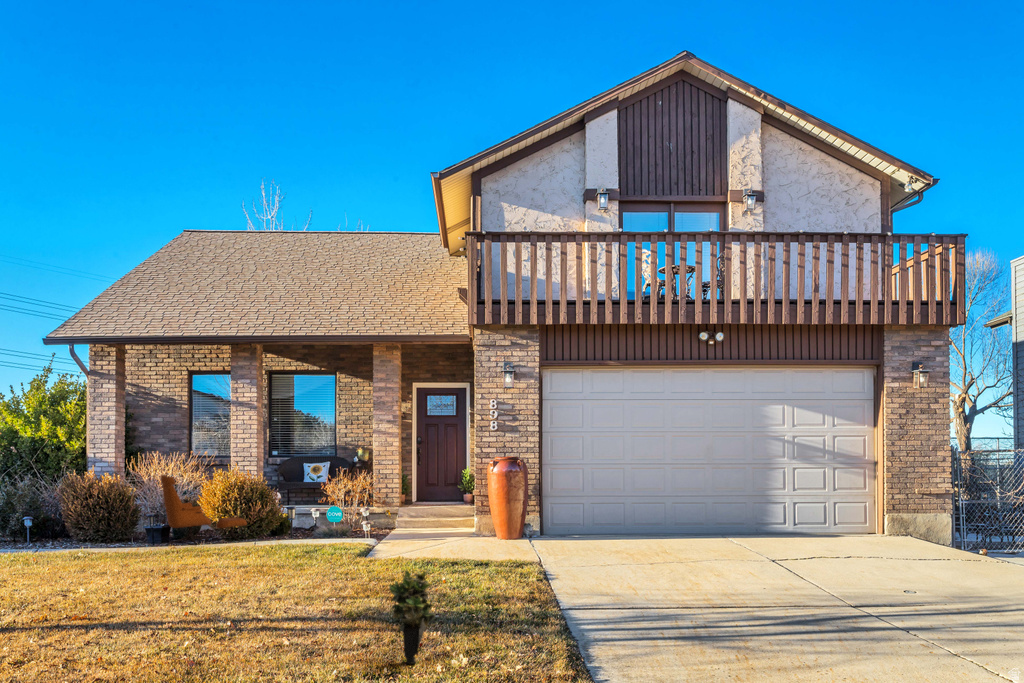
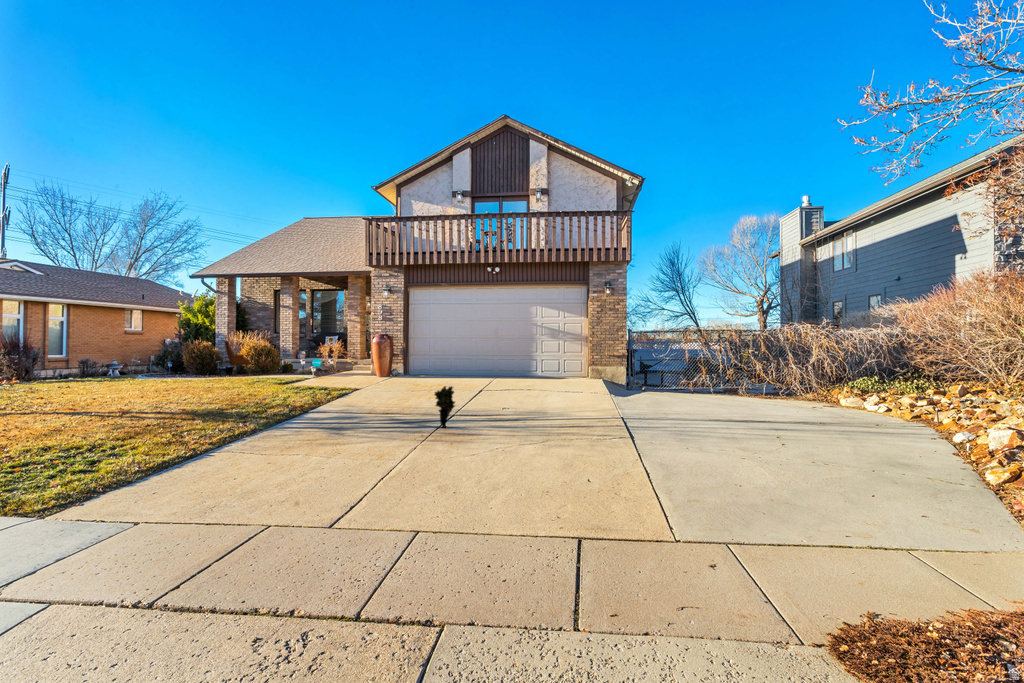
potted plant: present [389,571,436,664] -> present [434,386,455,427]

